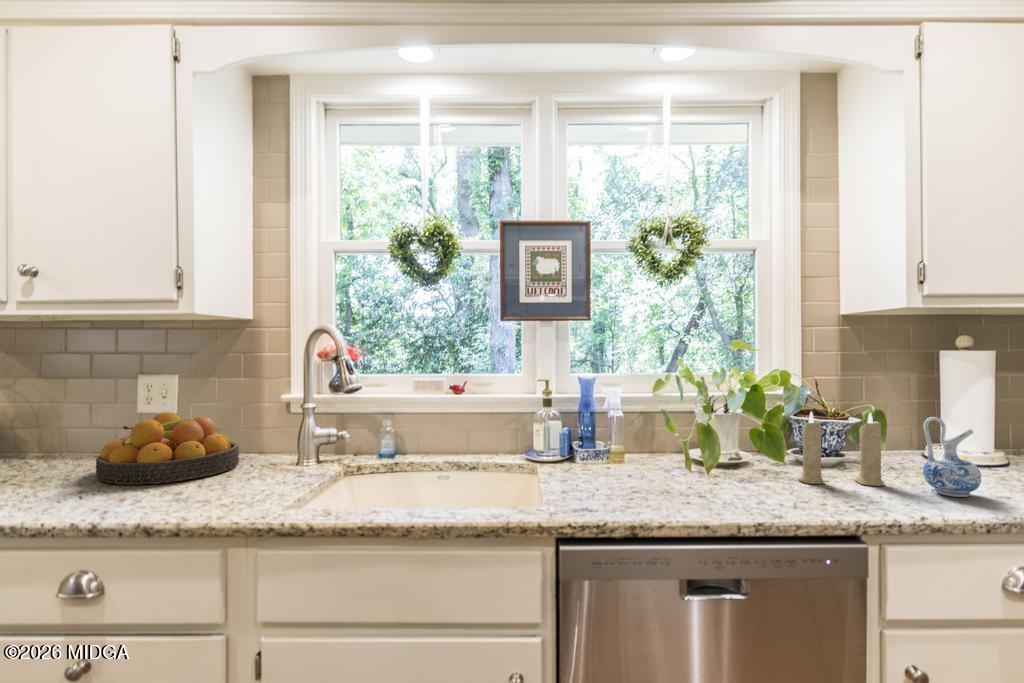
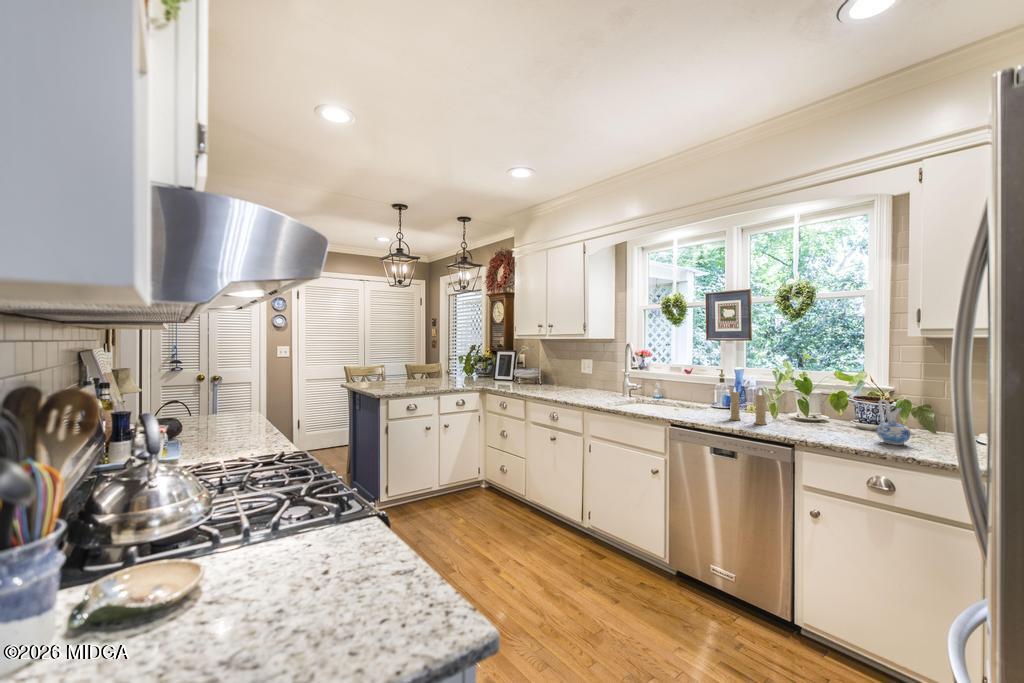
fruit bowl: present [96,412,239,485] -> none [564,373,606,395]
candle: present [798,412,885,486] -> present [730,388,767,425]

